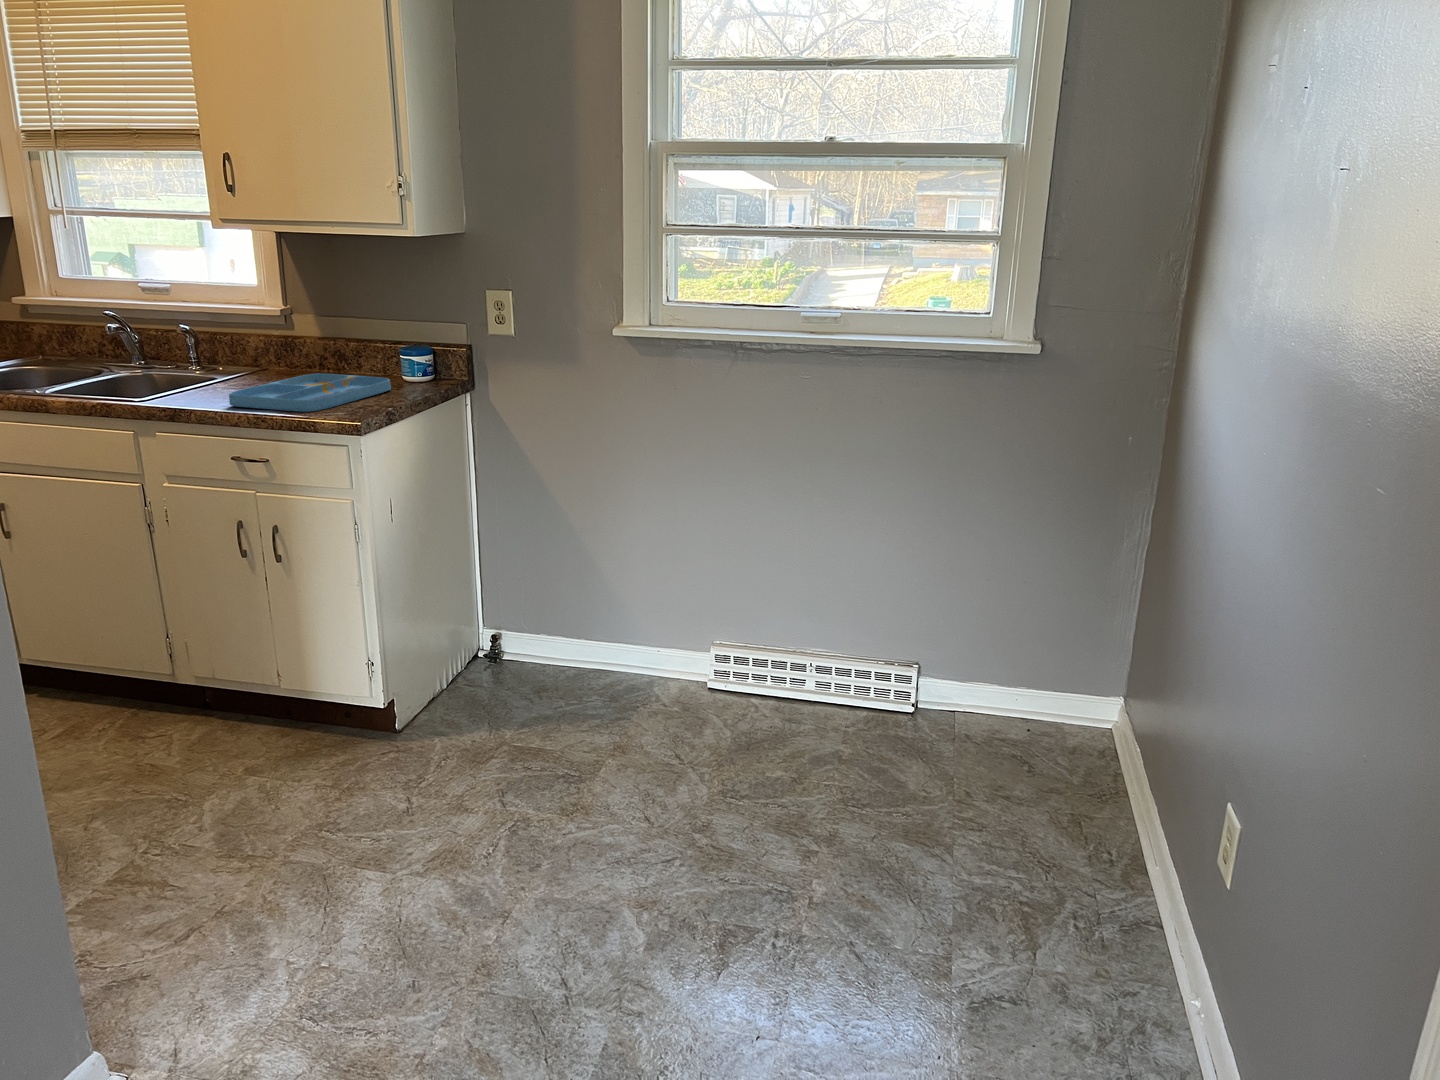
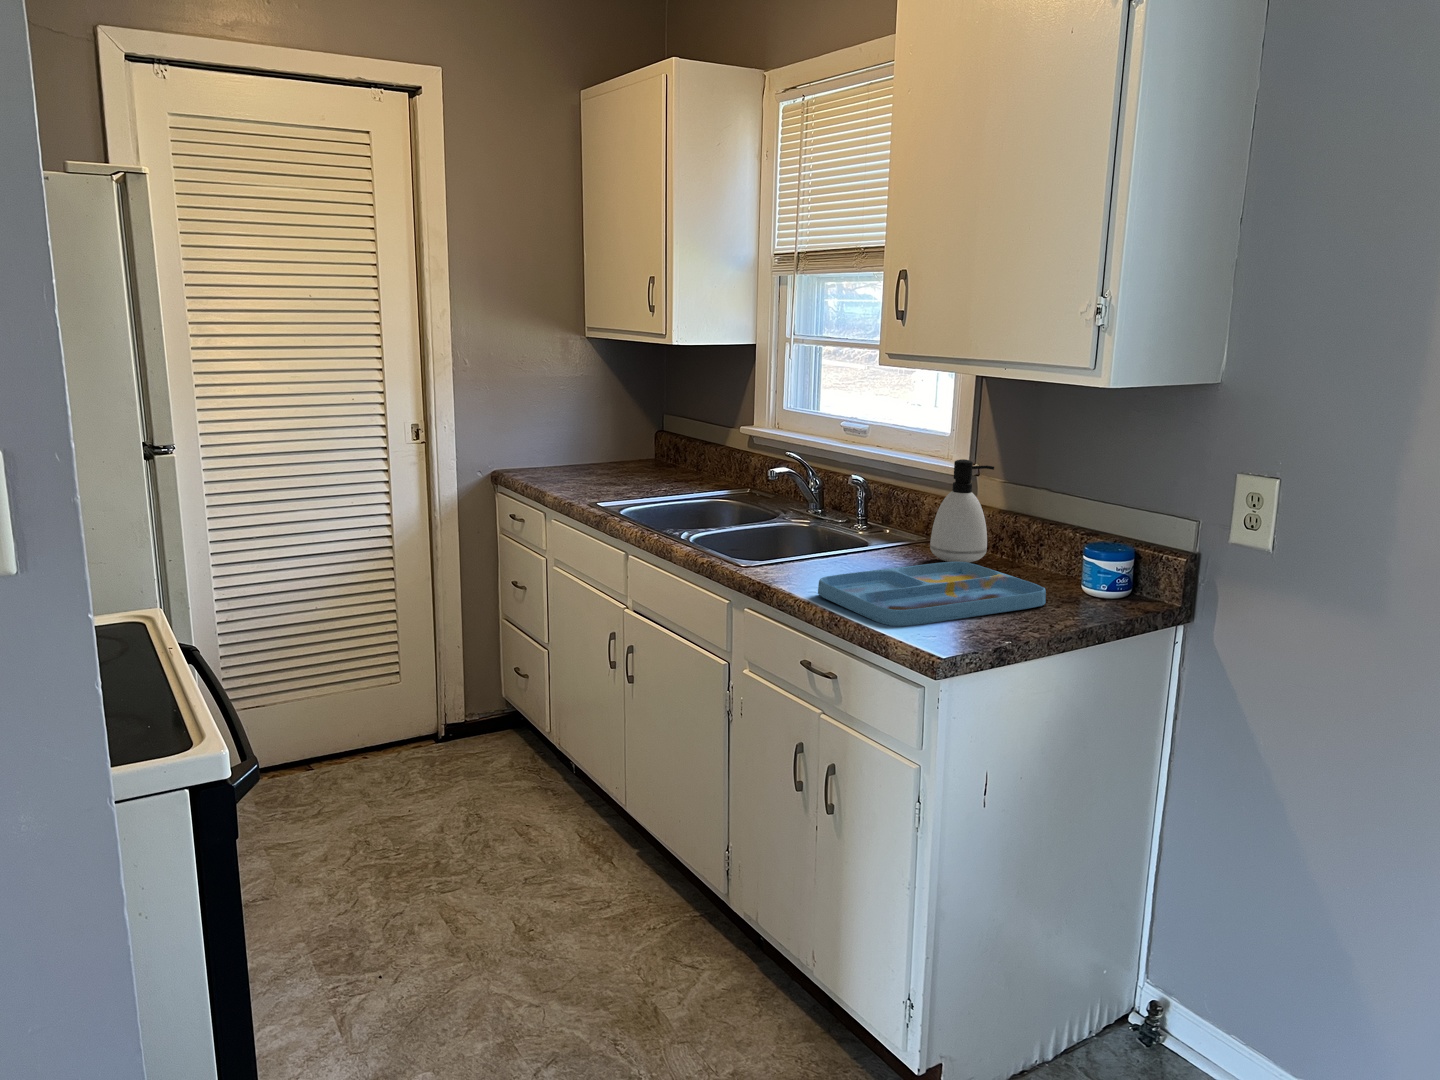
soap dispenser: none [274,301,319,380] -> present [930,459,994,563]

